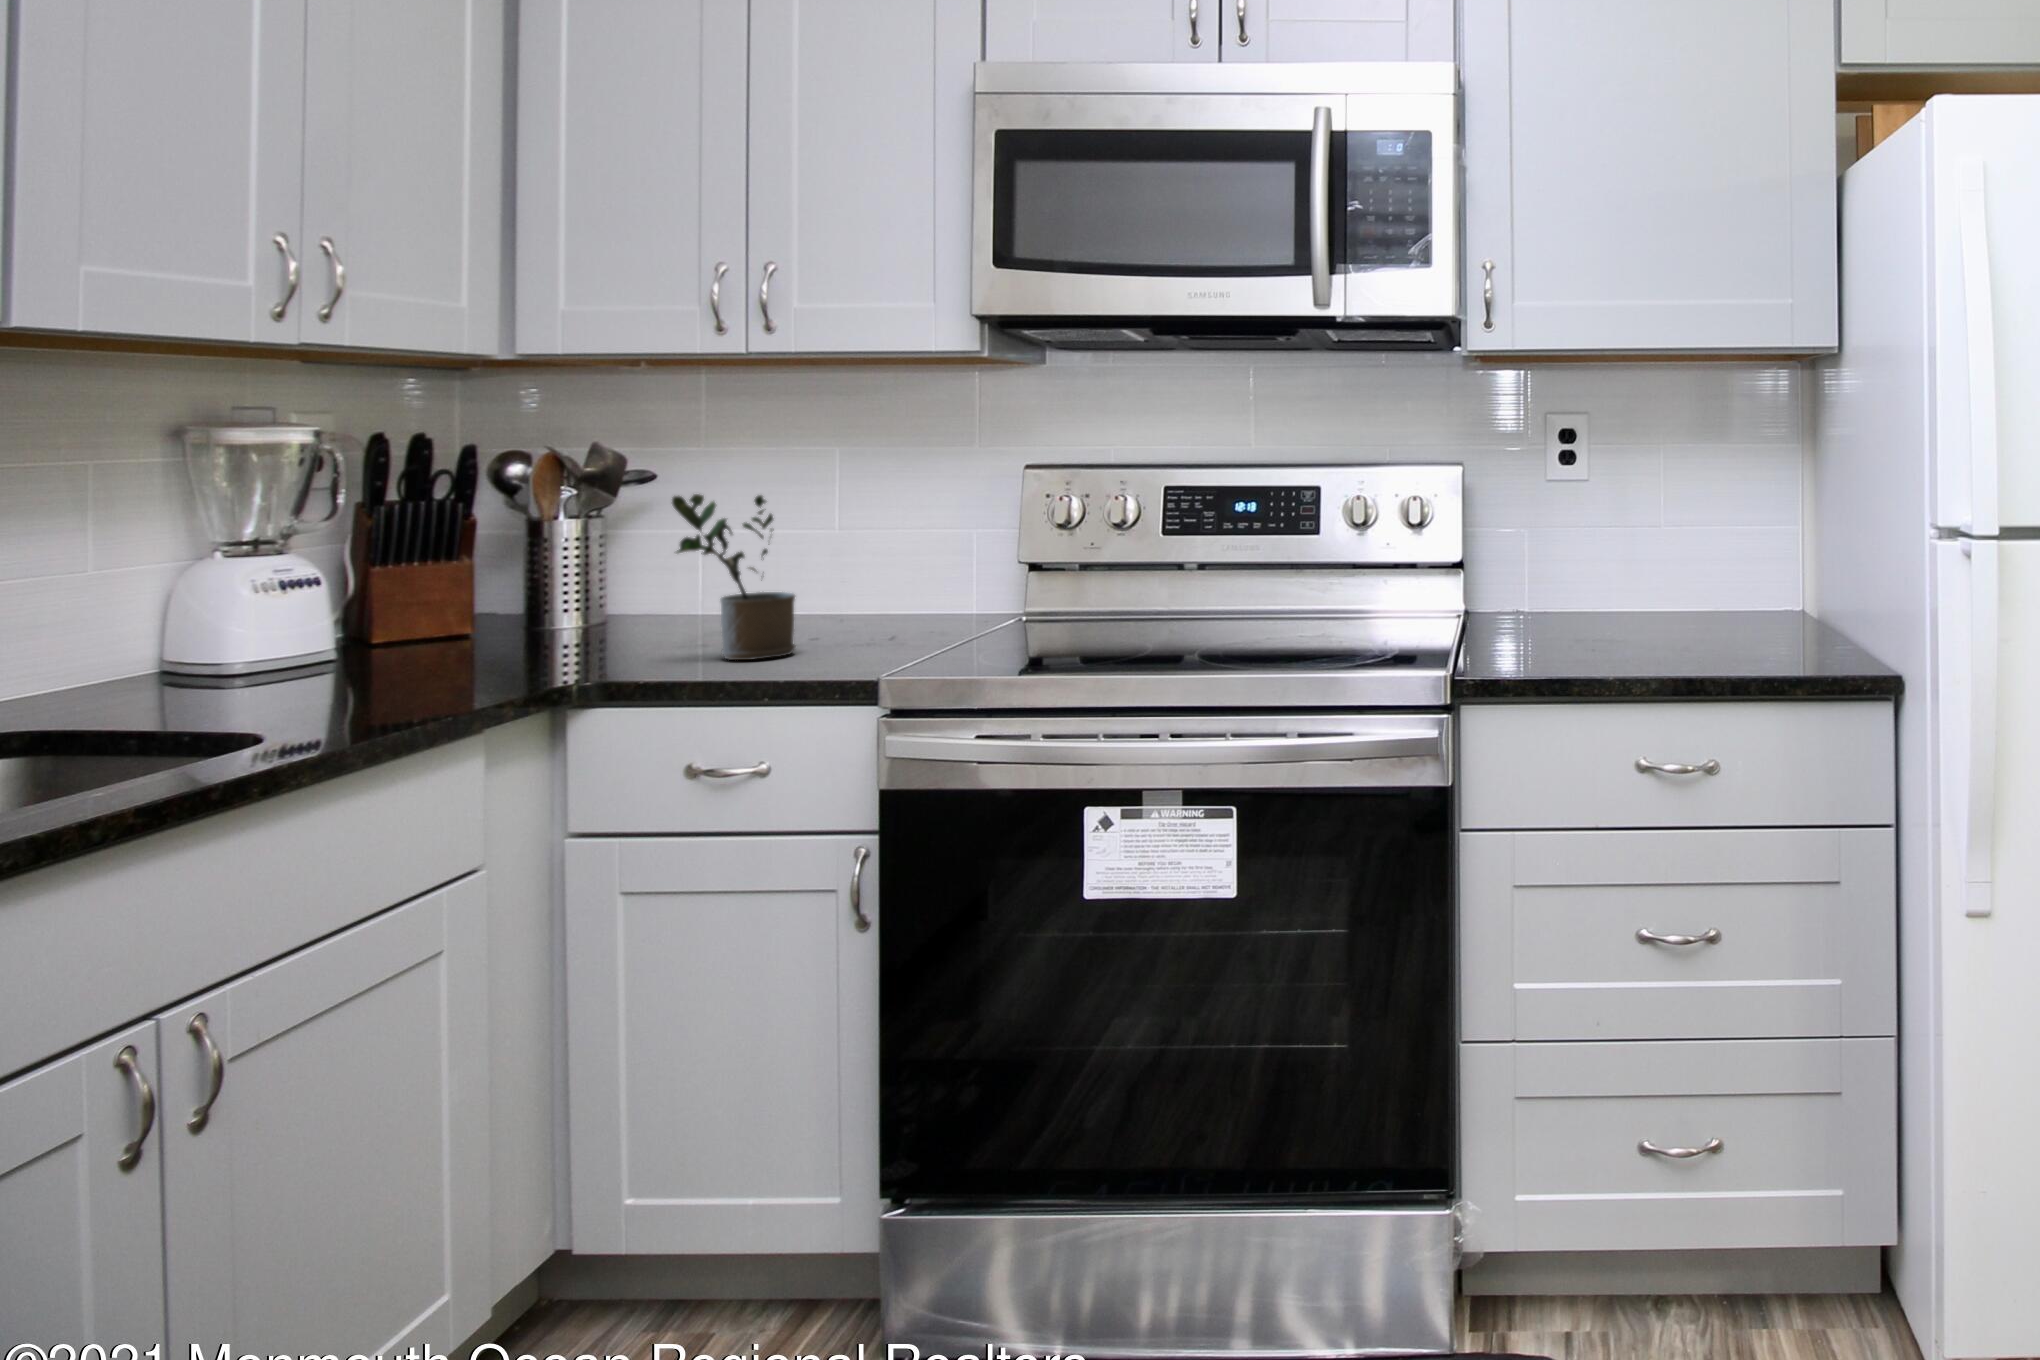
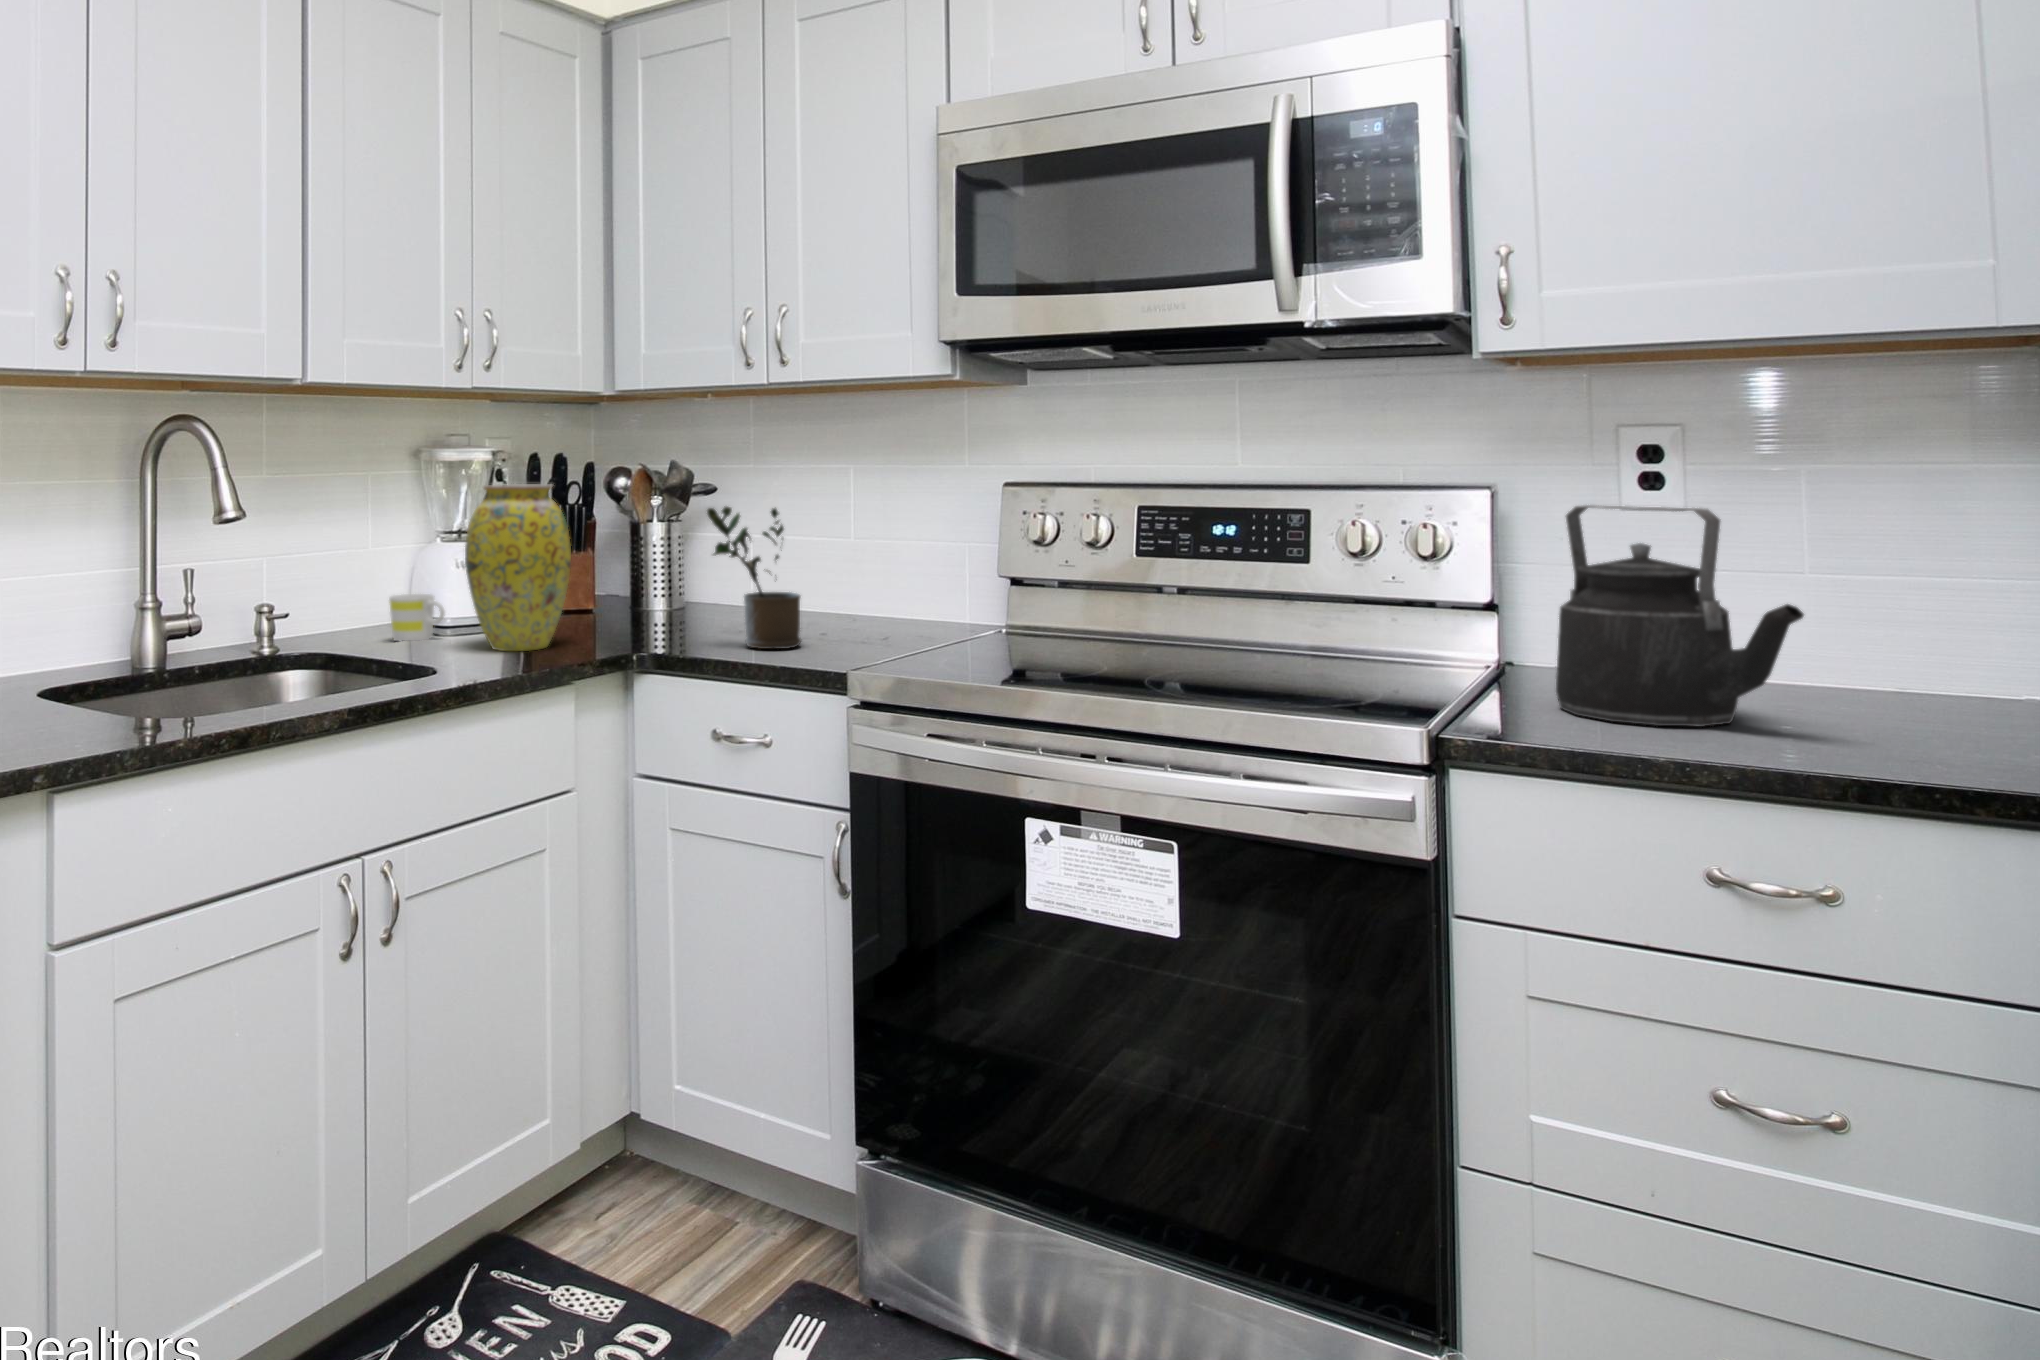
vase: none [273,468,459,696] -> present [465,484,571,651]
kettle: none [1522,479,1688,653] -> present [1556,505,1804,727]
mug: none [113,627,226,698] -> present [389,594,445,641]

